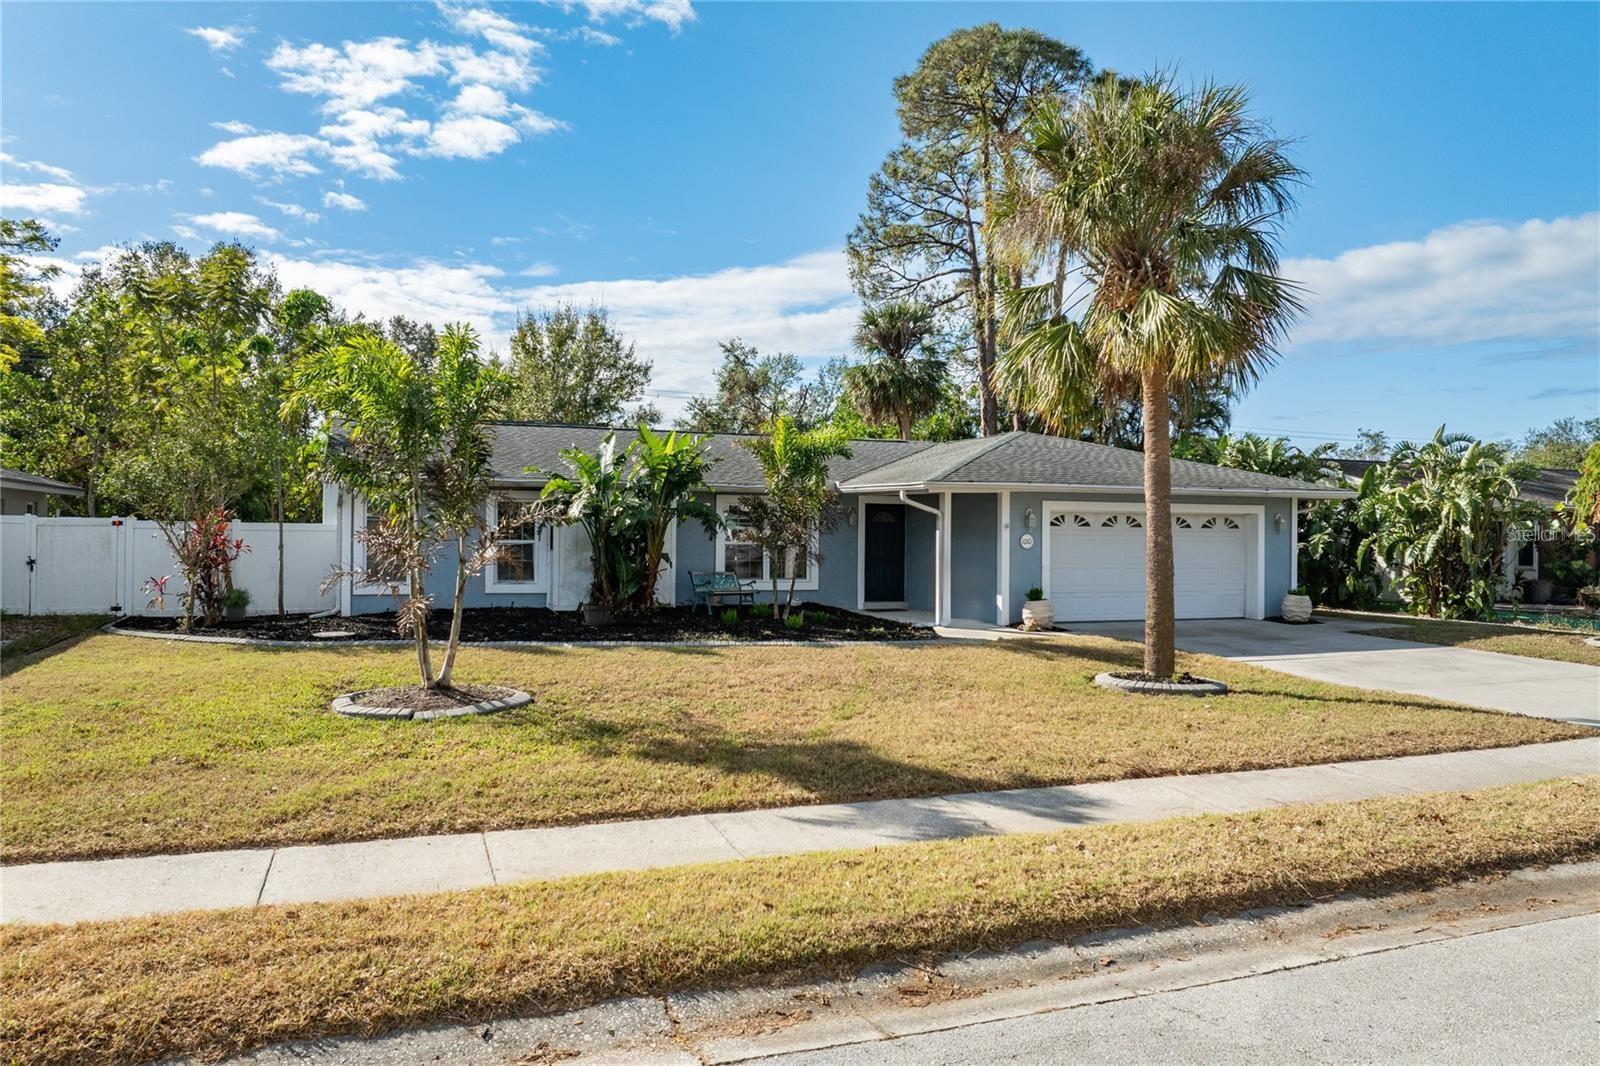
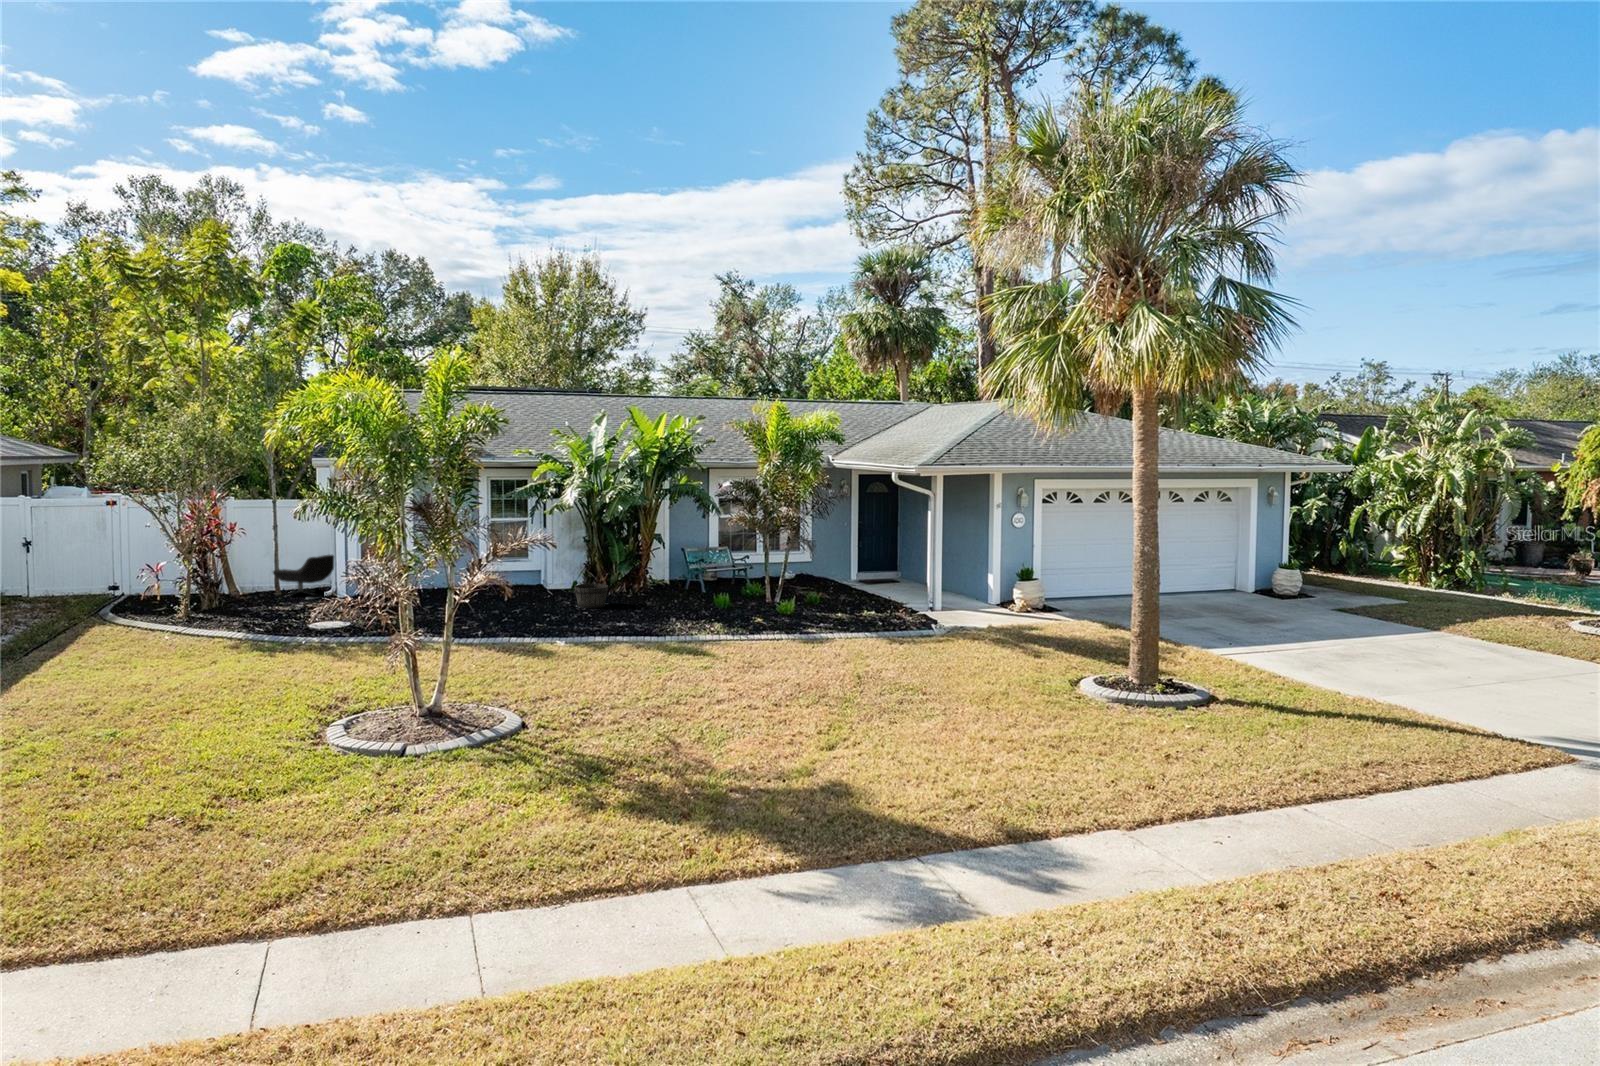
lounge chair: none [281,575,344,616] -> present [273,555,334,595]
potted plant: present [220,588,254,622] -> none [211,571,246,606]

